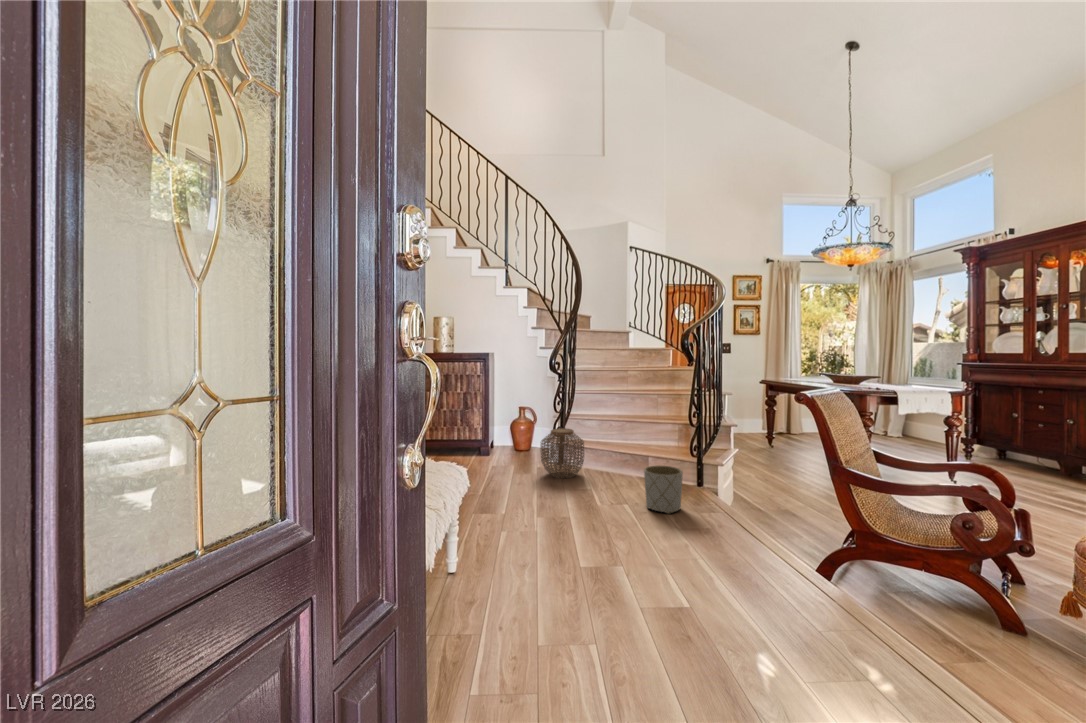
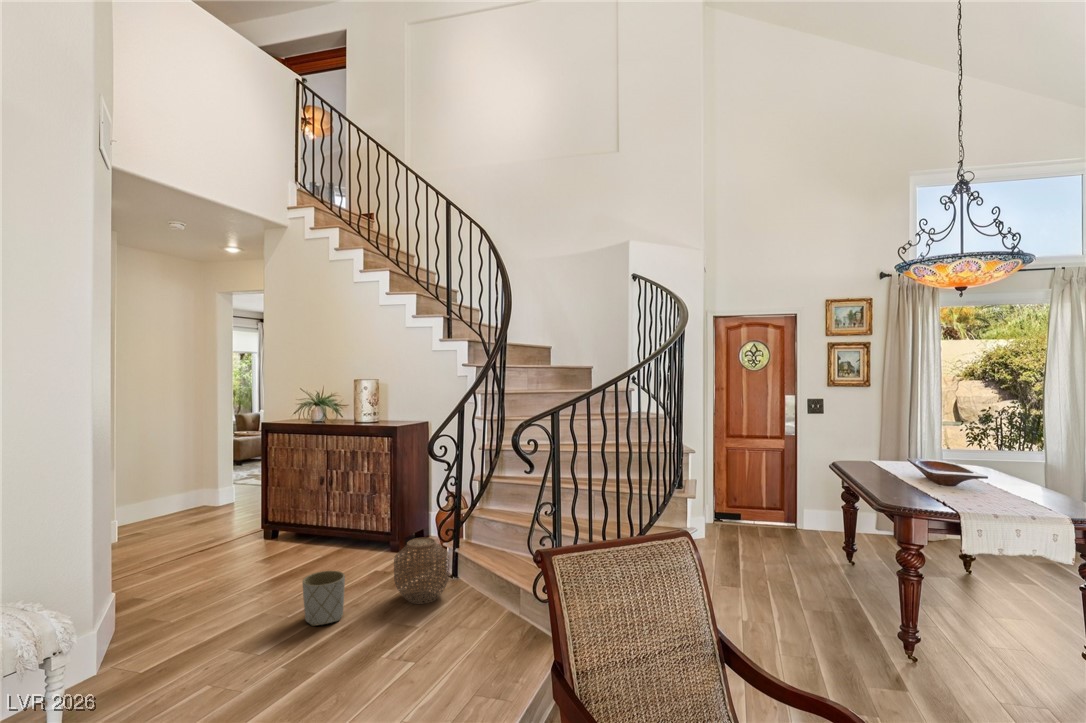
planter: present [644,465,683,514] -> present [302,571,345,626]

